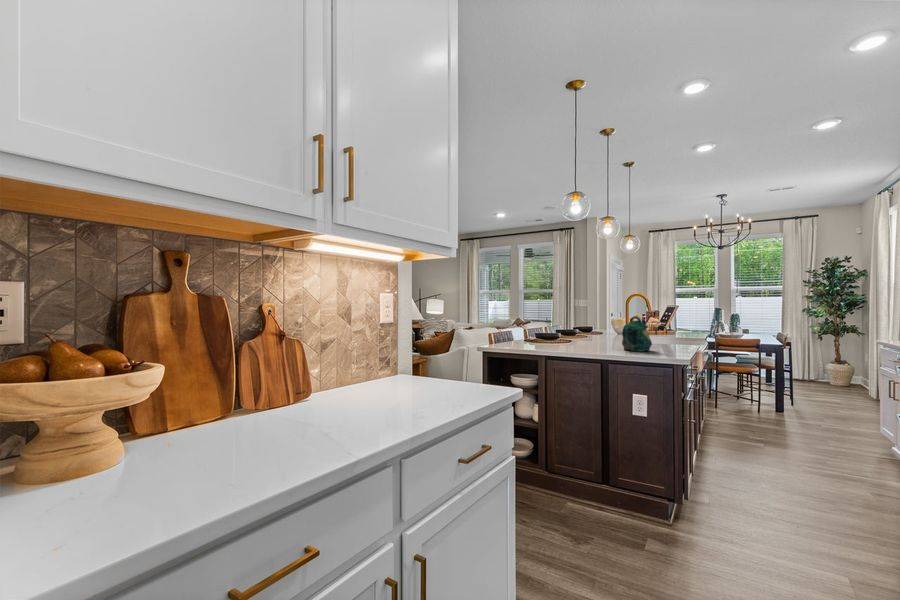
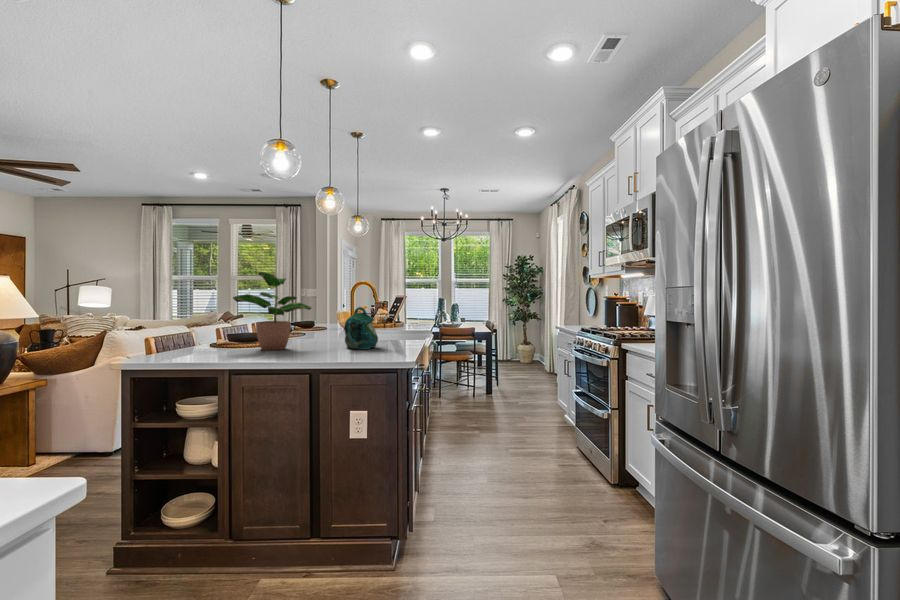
potted plant: none [537,289,594,347] -> present [233,272,311,350]

